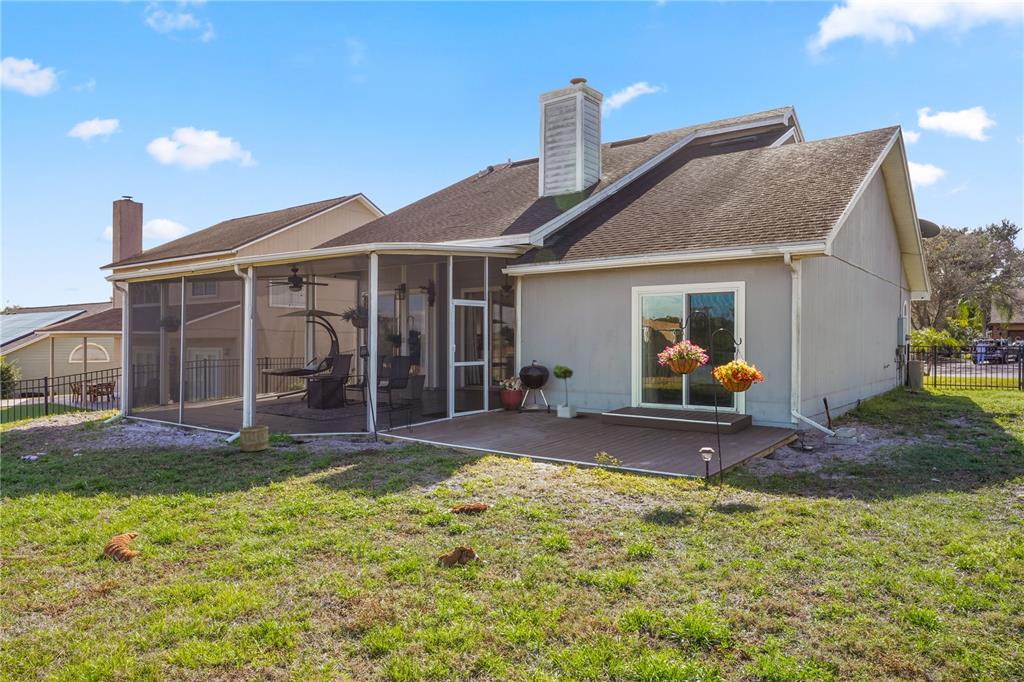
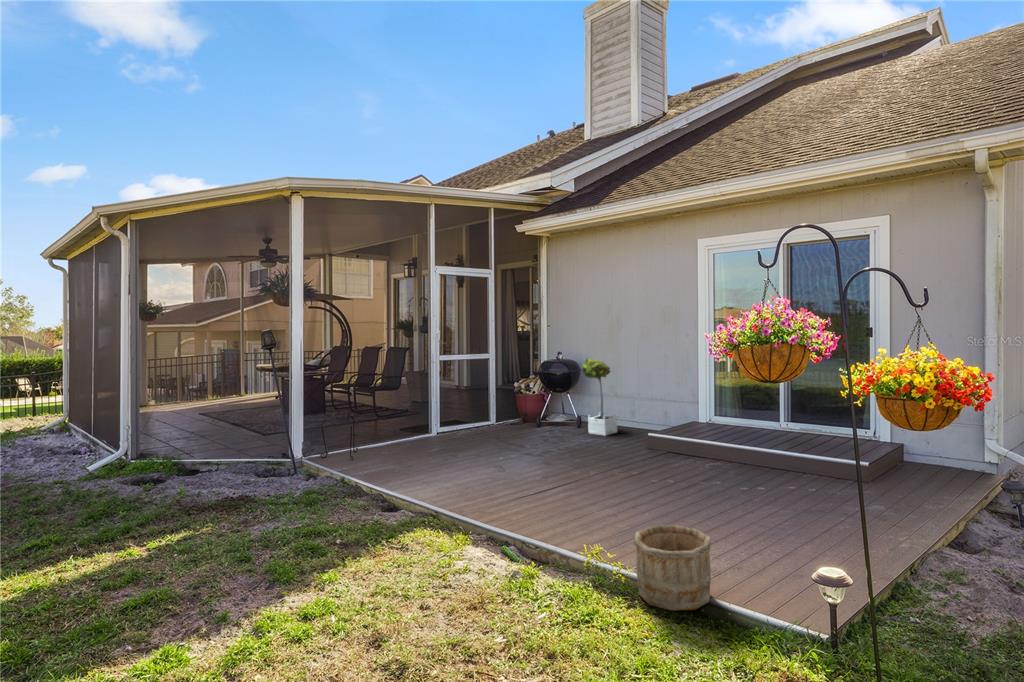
wooden bucket: present [239,425,269,452] -> present [633,525,711,611]

